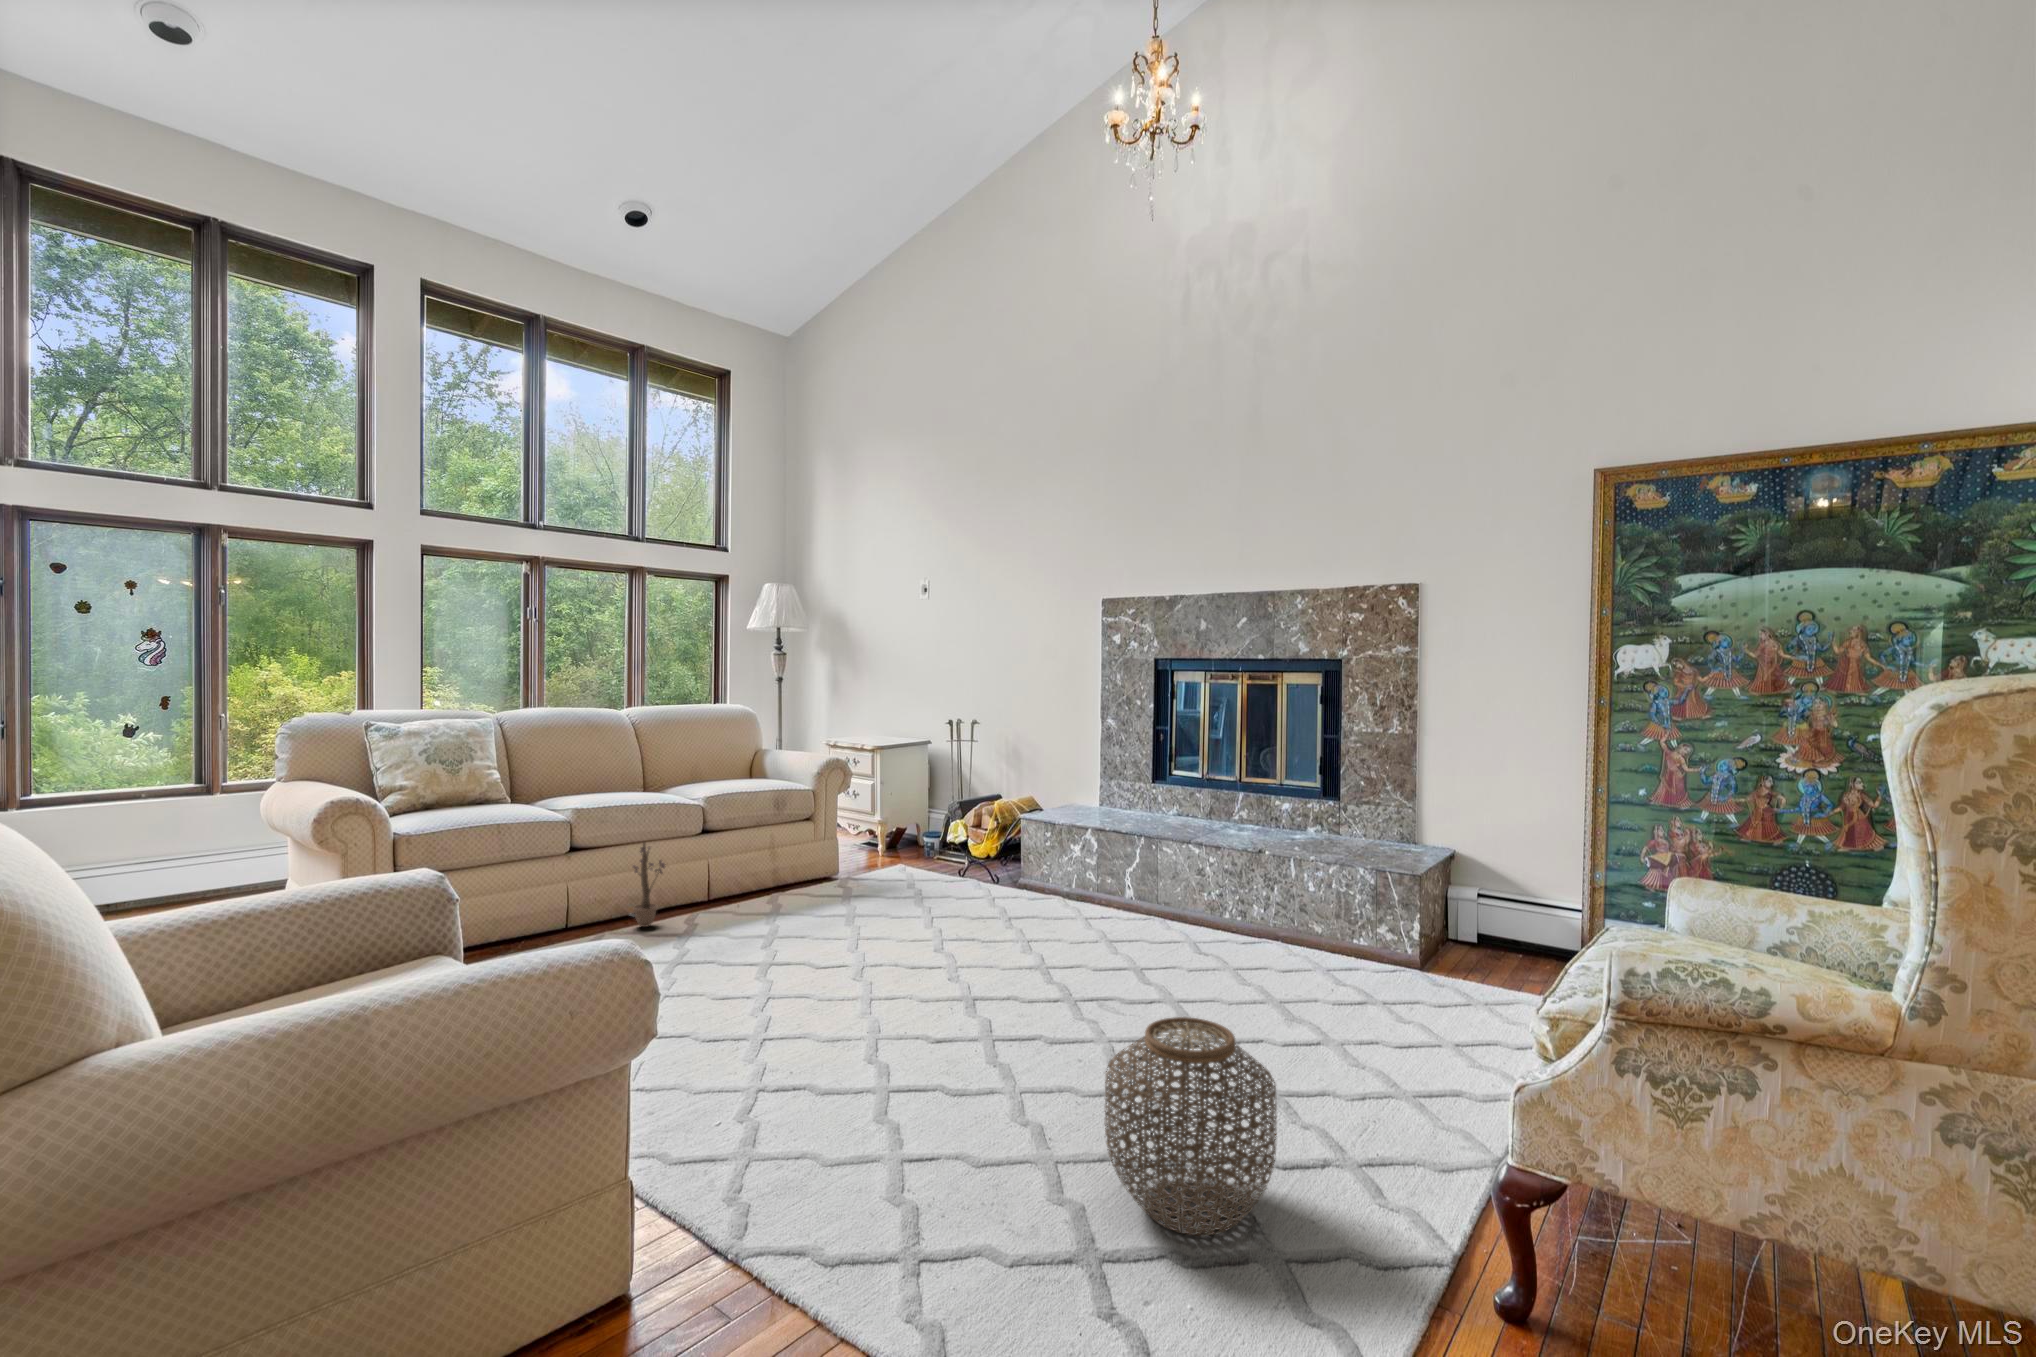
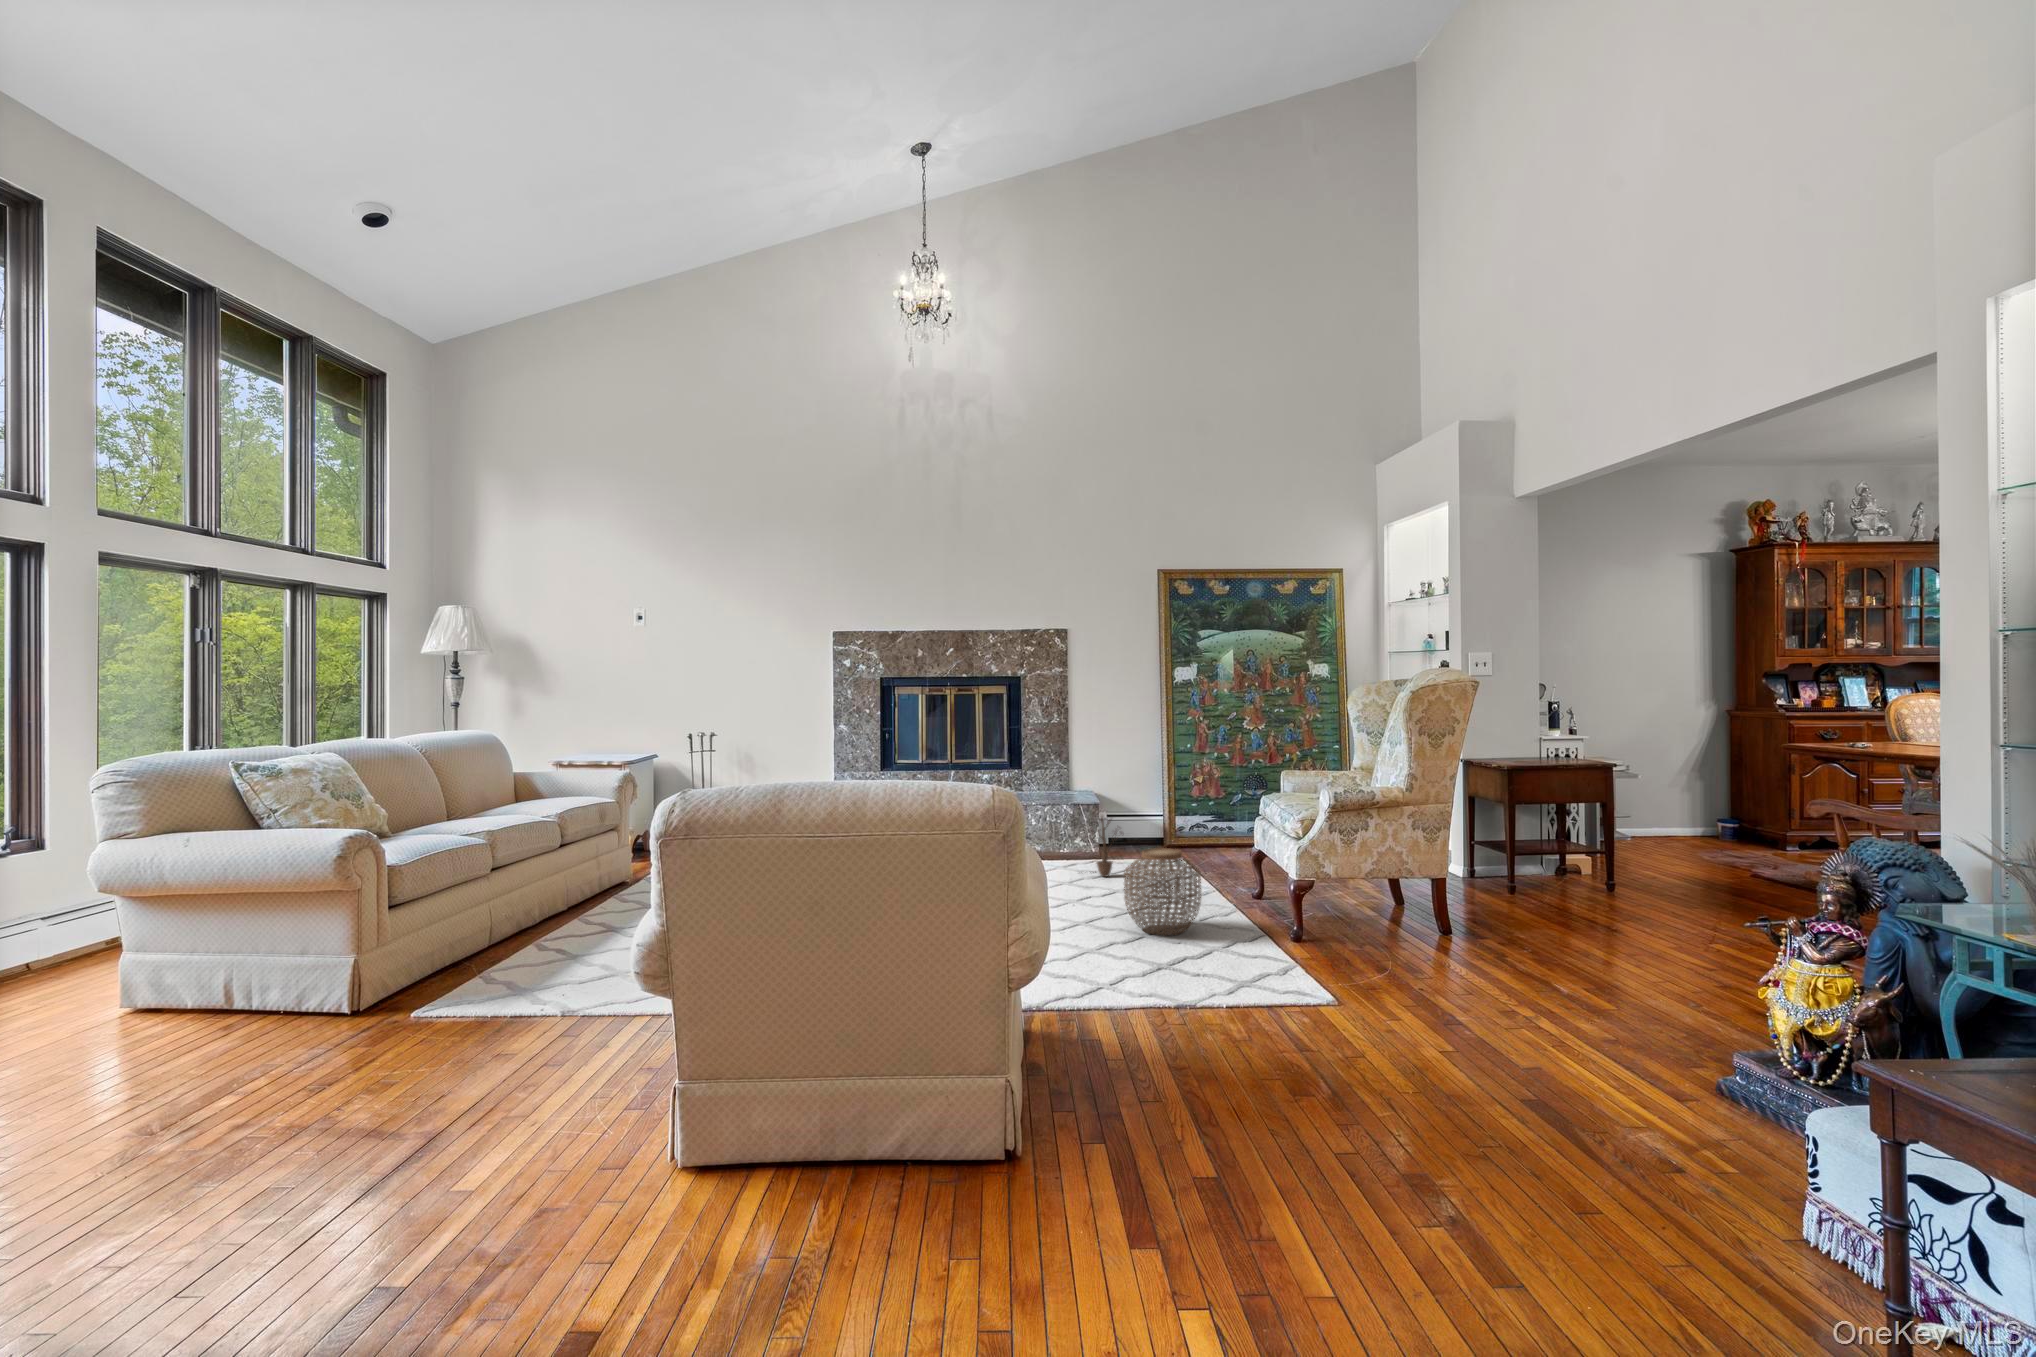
decorative plant: present [629,842,665,927] -> present [1087,817,1122,877]

